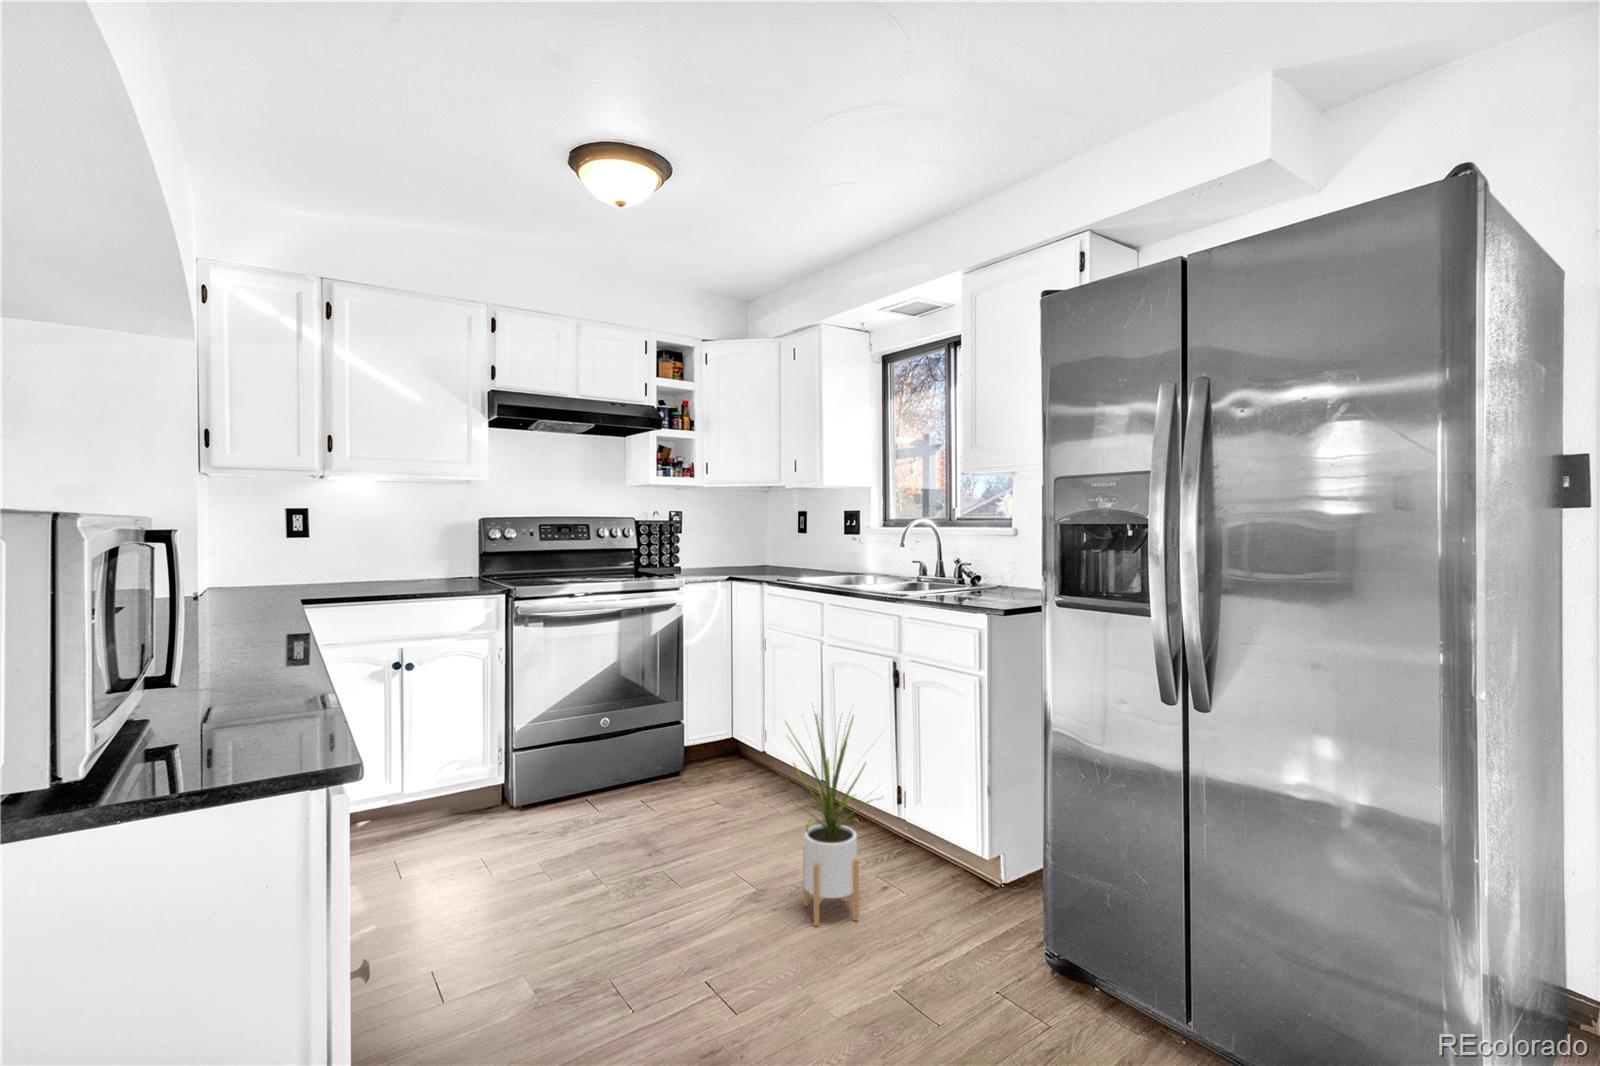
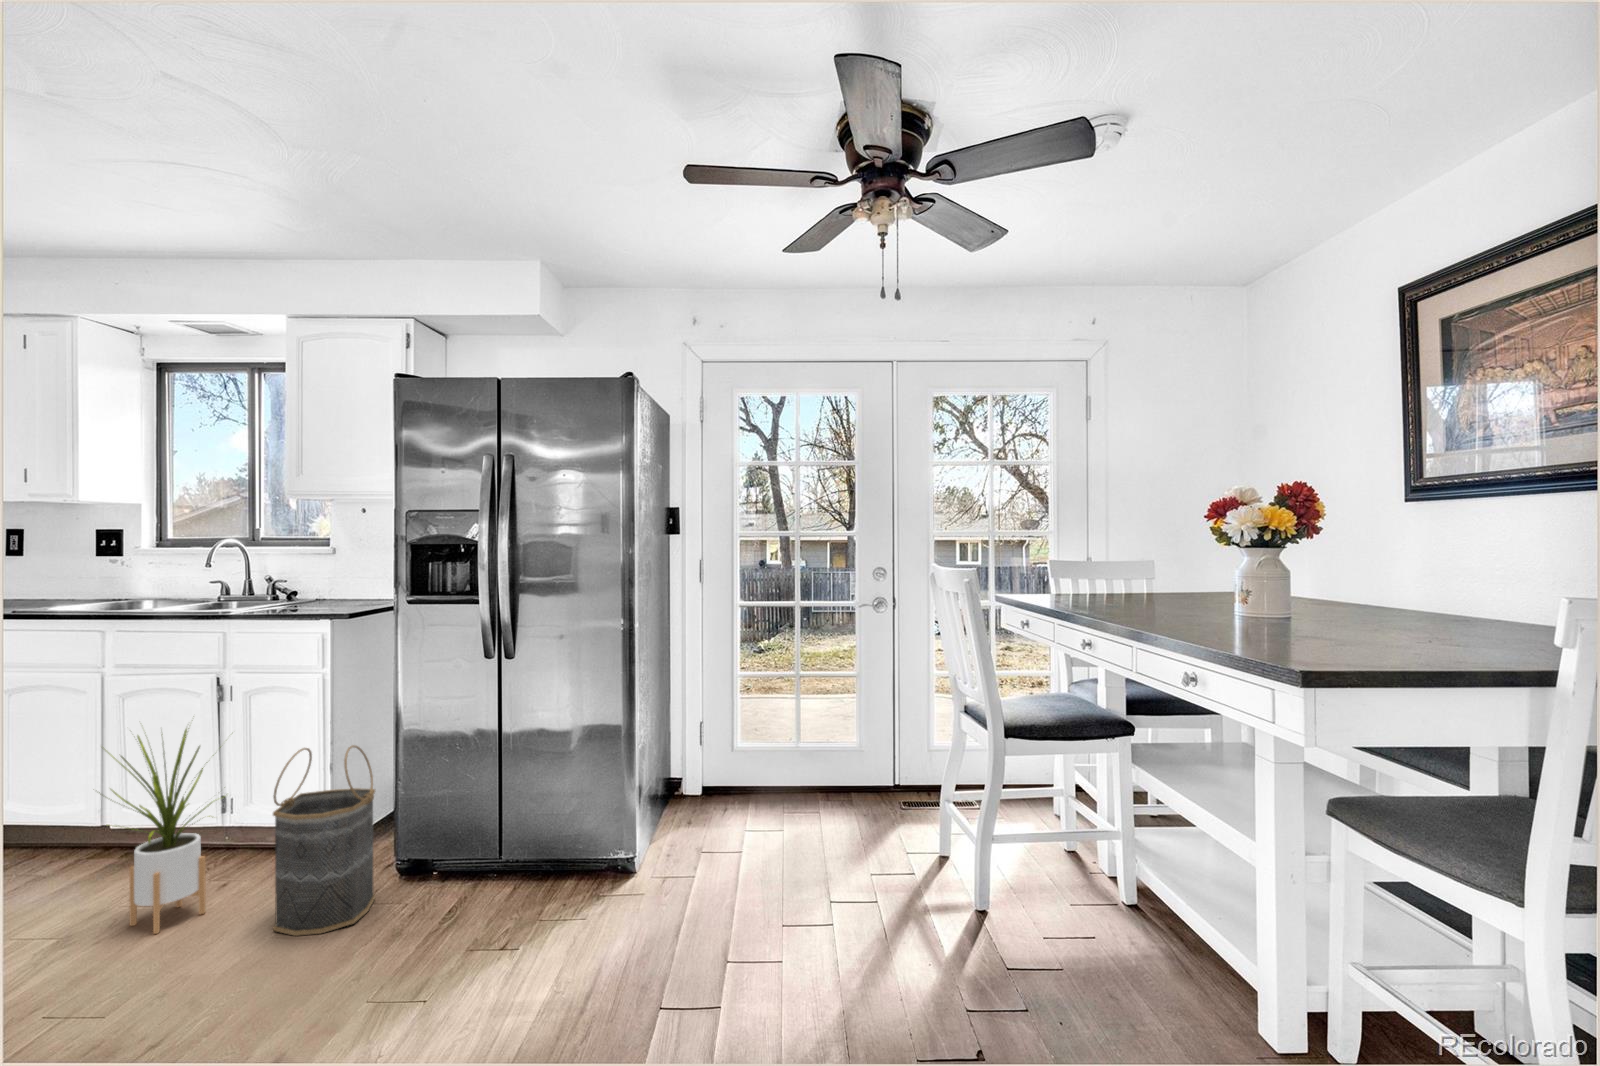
basket: none [901,771,1013,1020] -> present [273,745,376,936]

